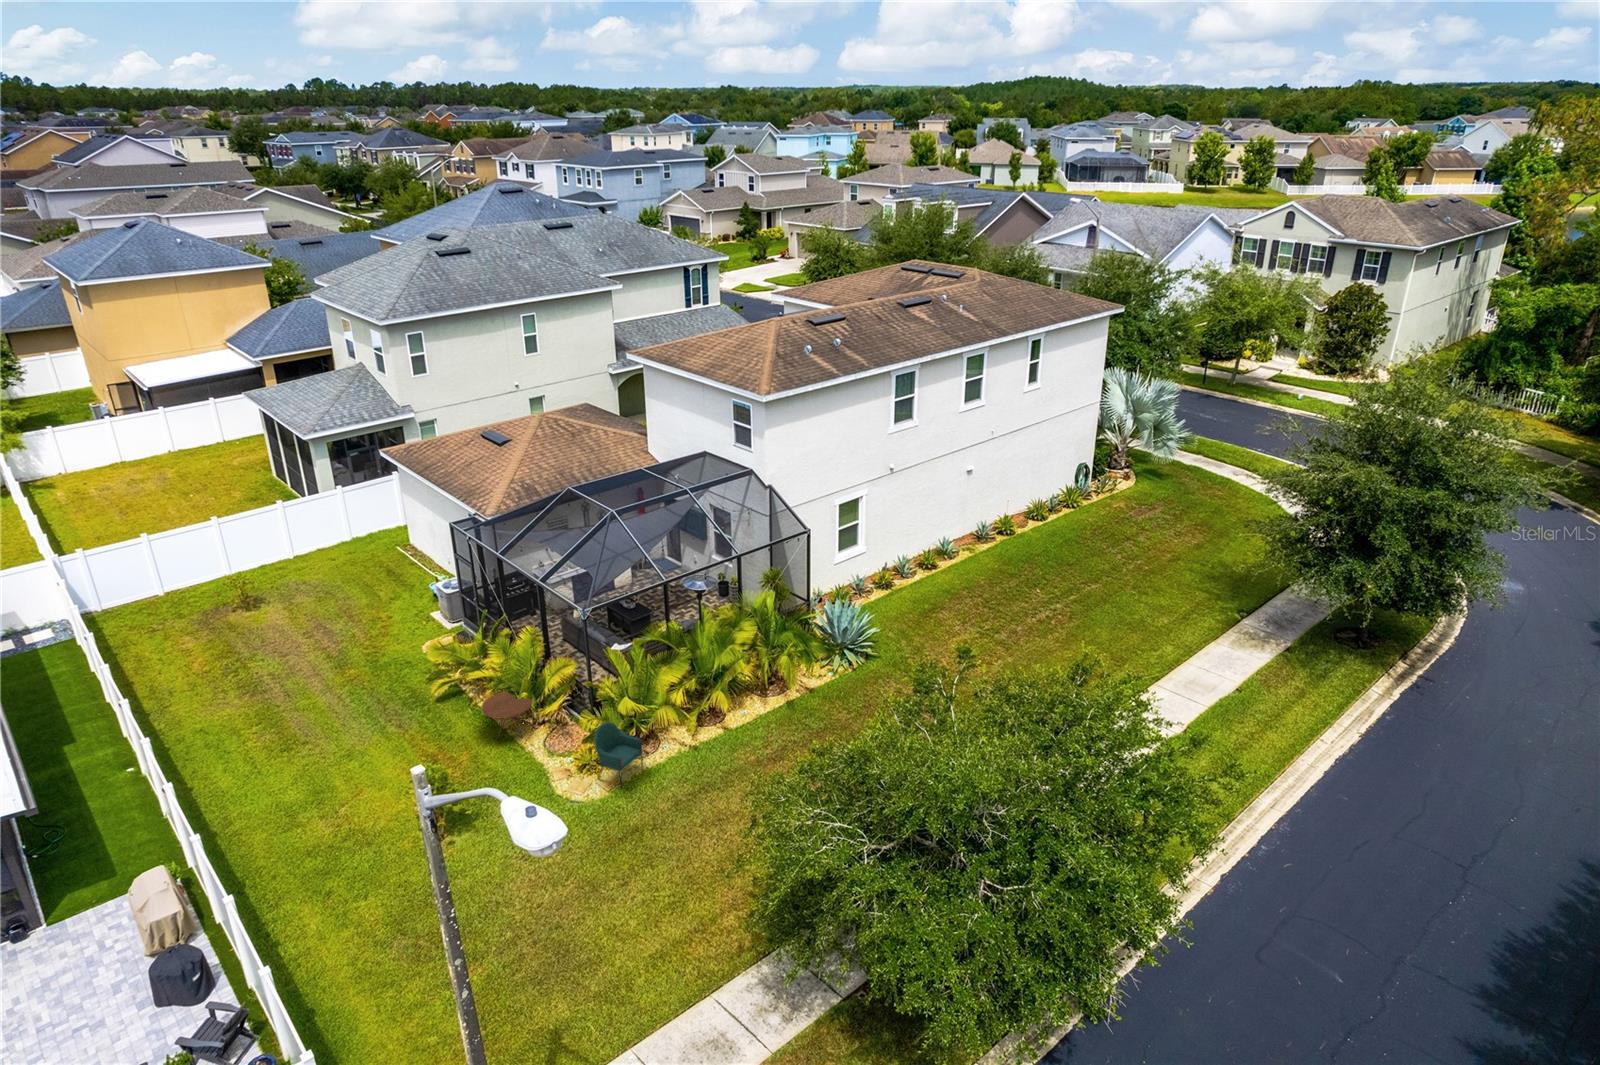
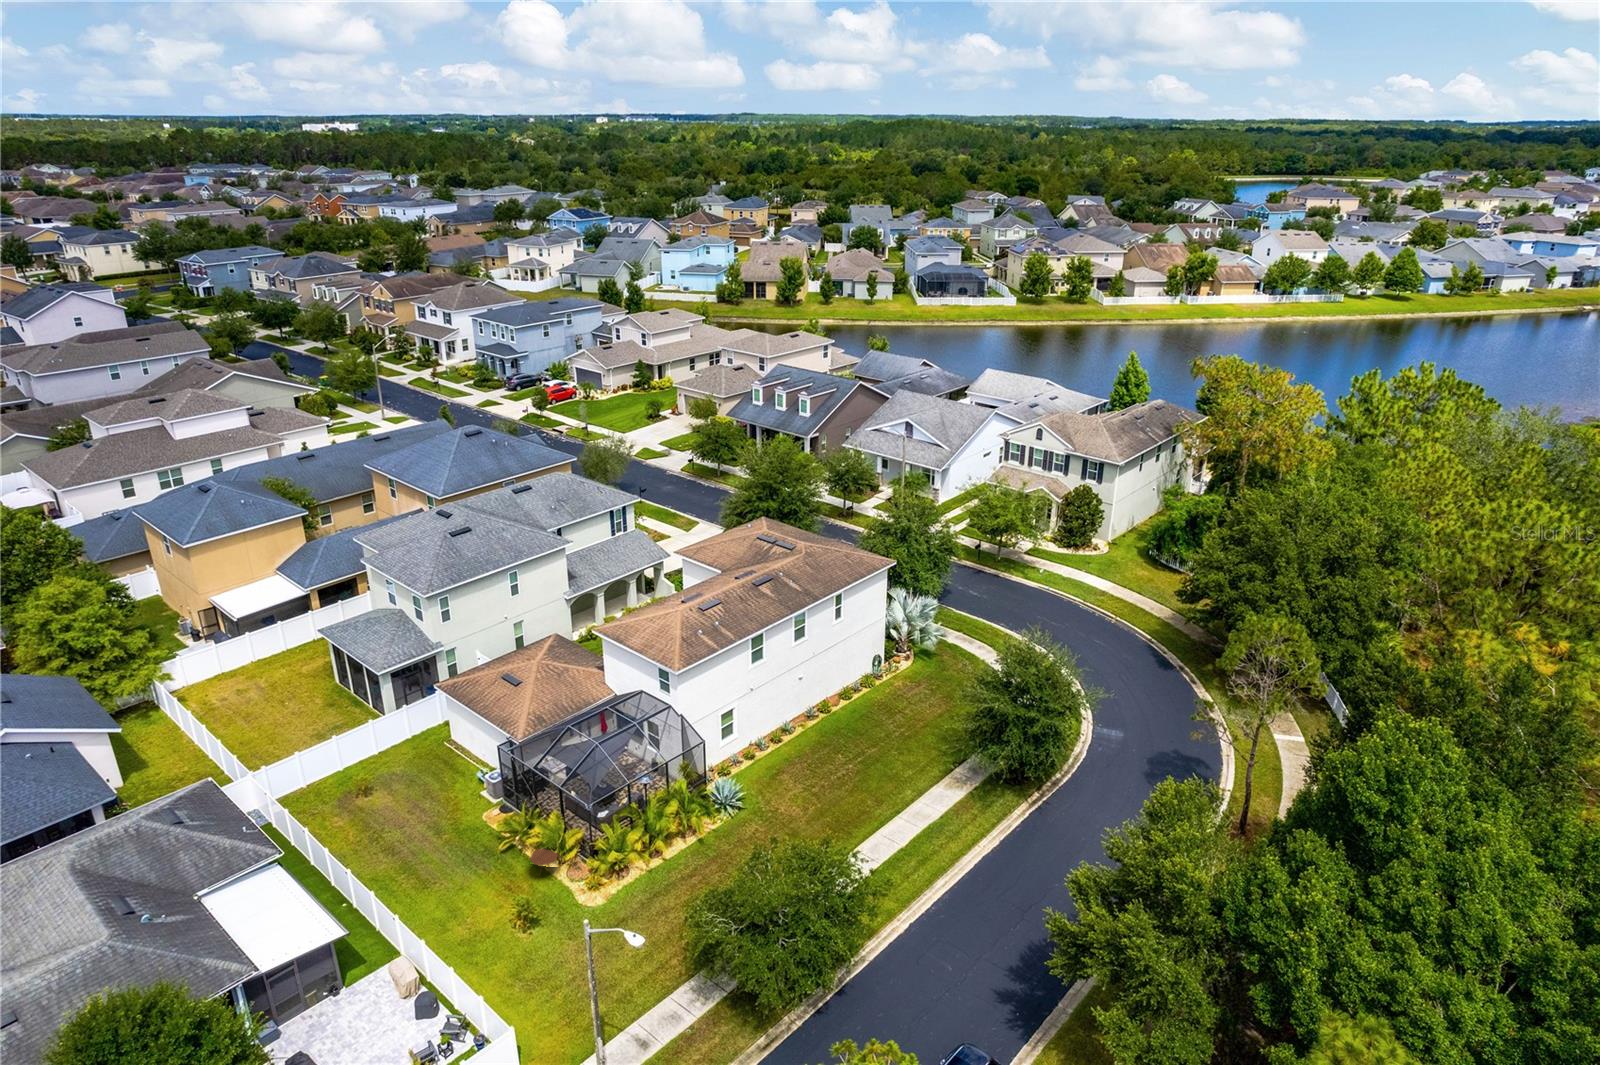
chair: present [594,722,643,786] -> none [597,865,622,900]

